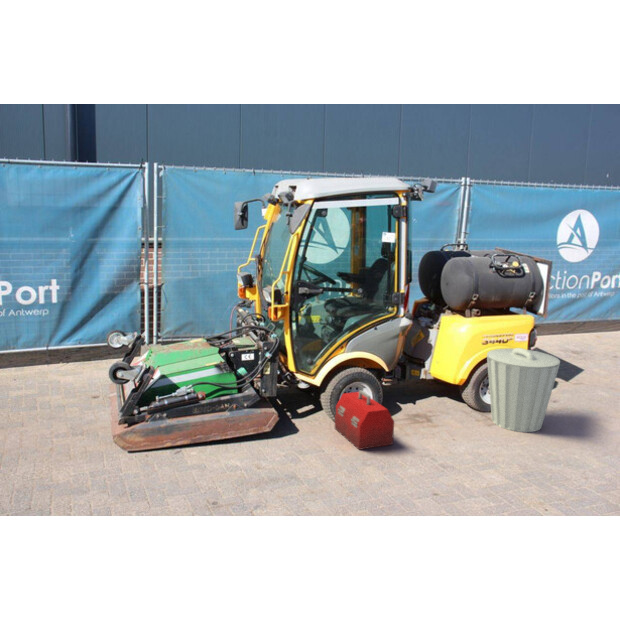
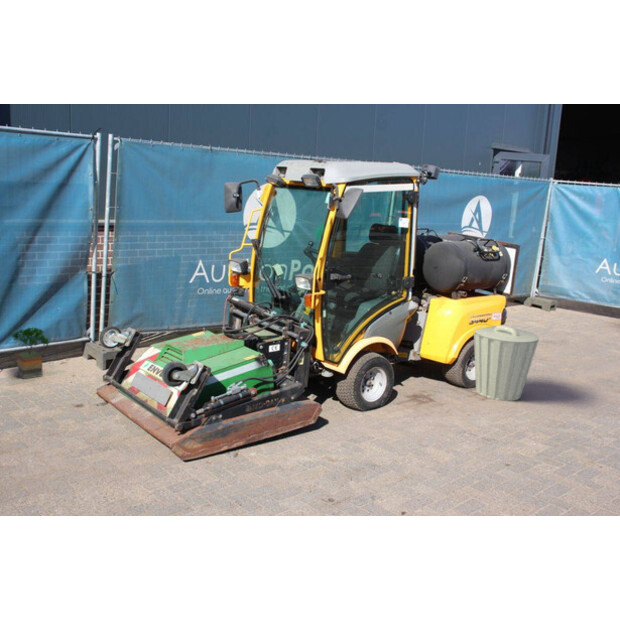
potted tree: none [66,330,98,374] -> present [12,327,49,379]
toolbox: present [335,390,394,450] -> none [356,374,423,432]

